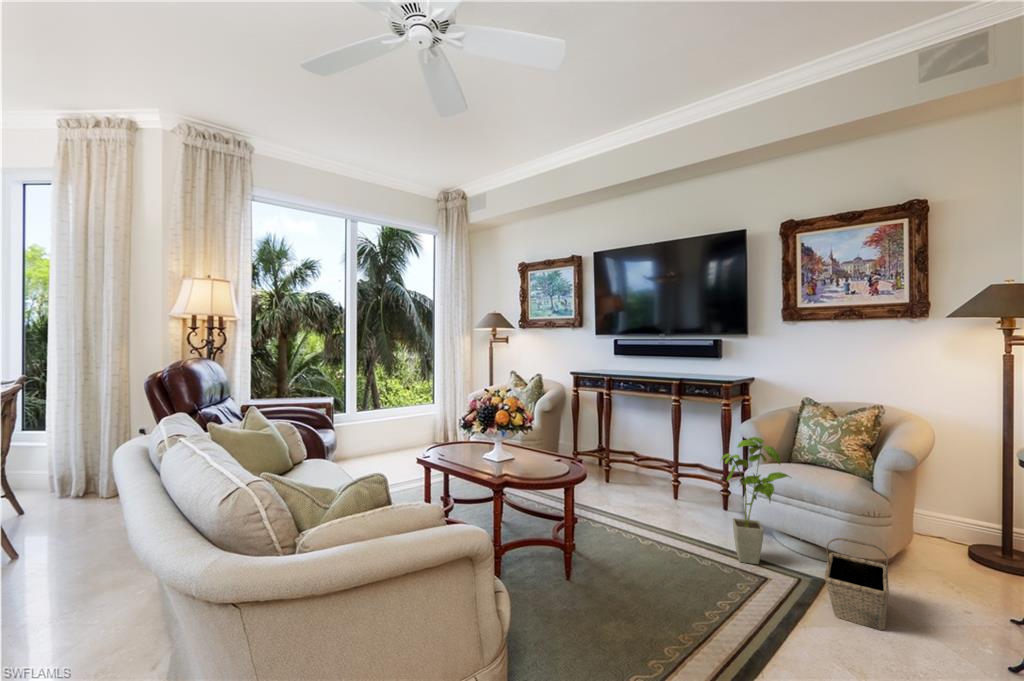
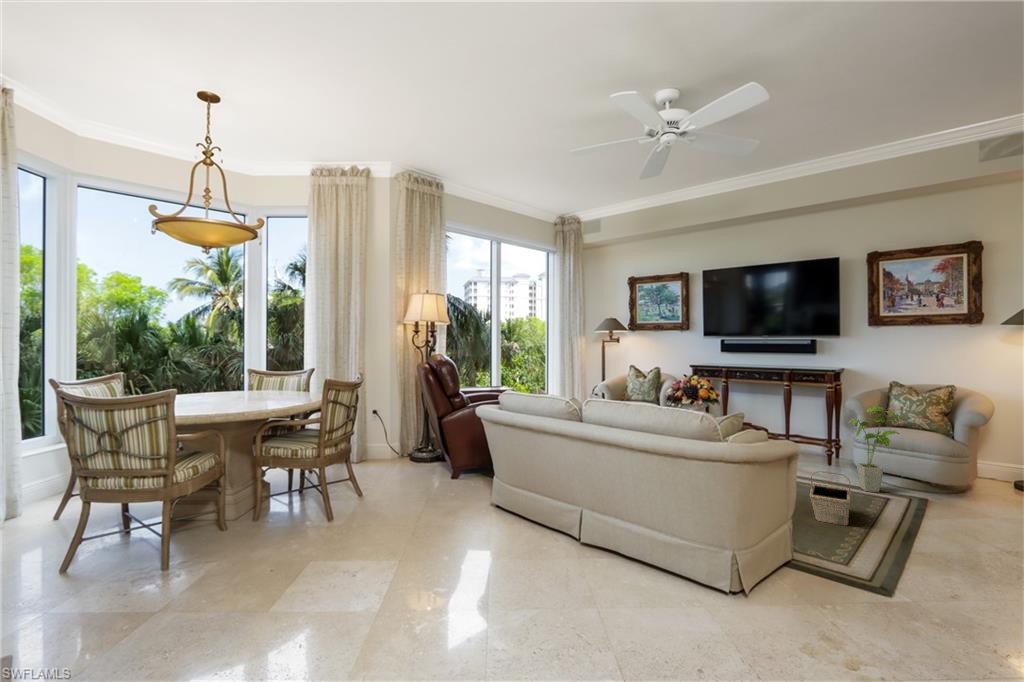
basket: present [825,538,889,630] -> present [810,471,851,526]

